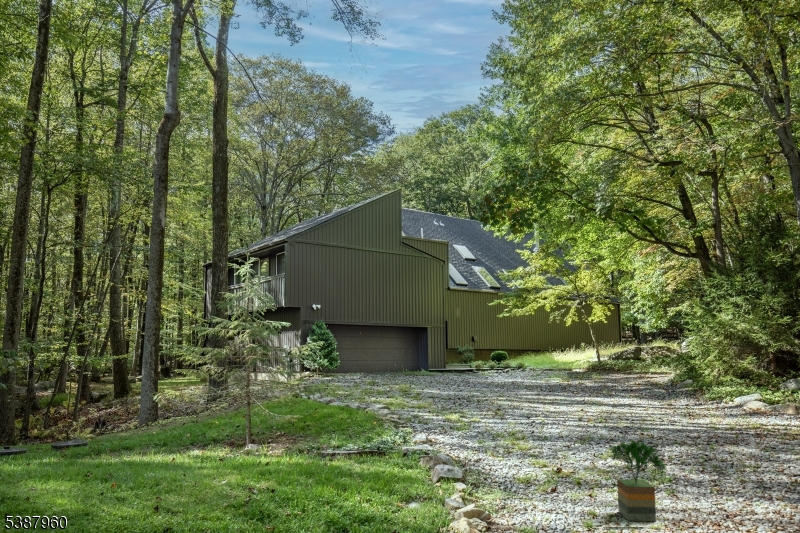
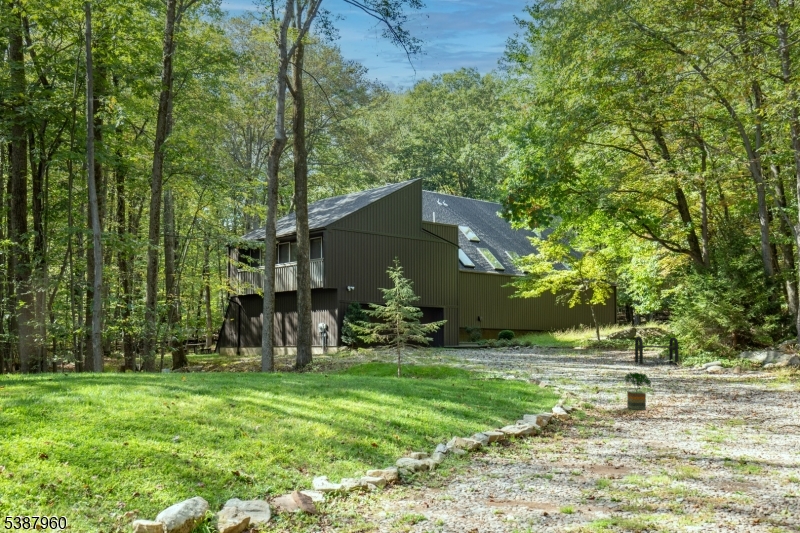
bench: none [639,360,697,397] -> present [635,336,679,365]

